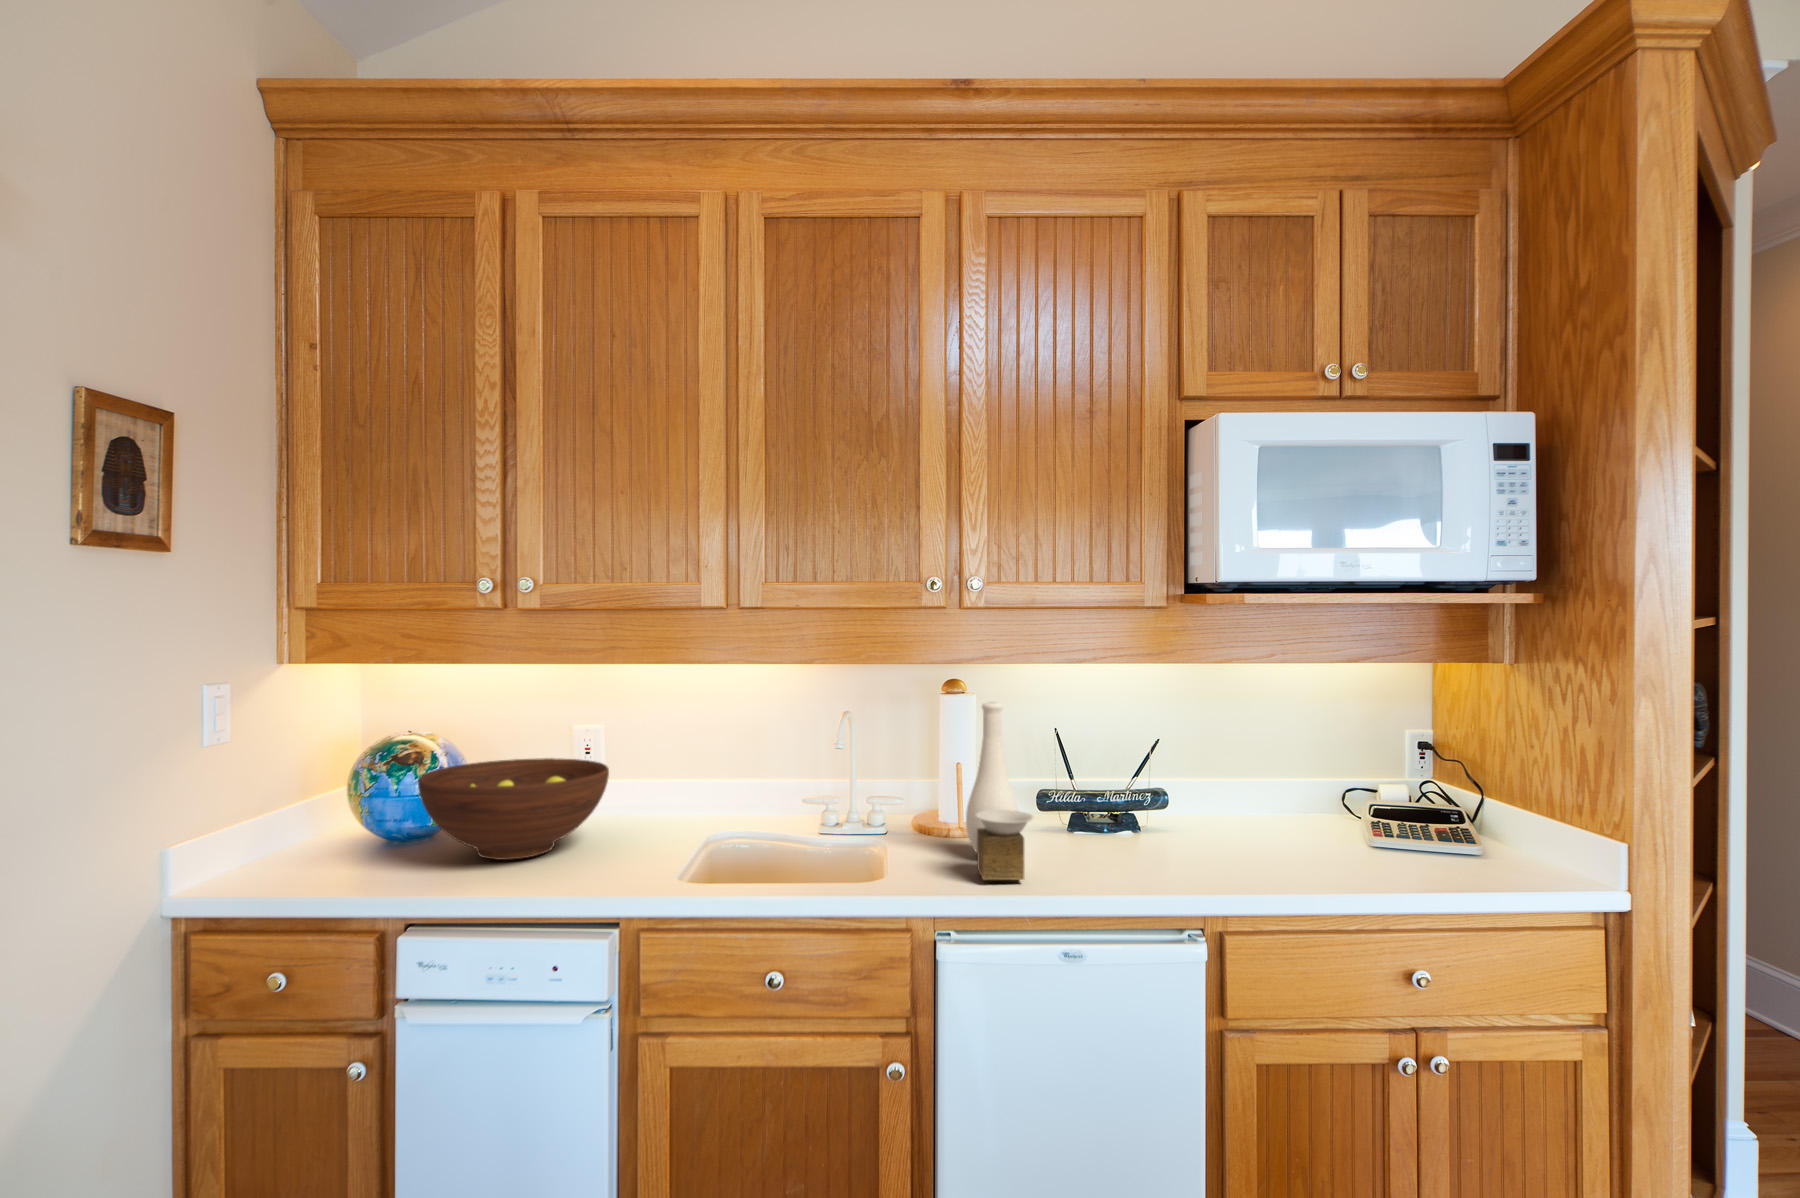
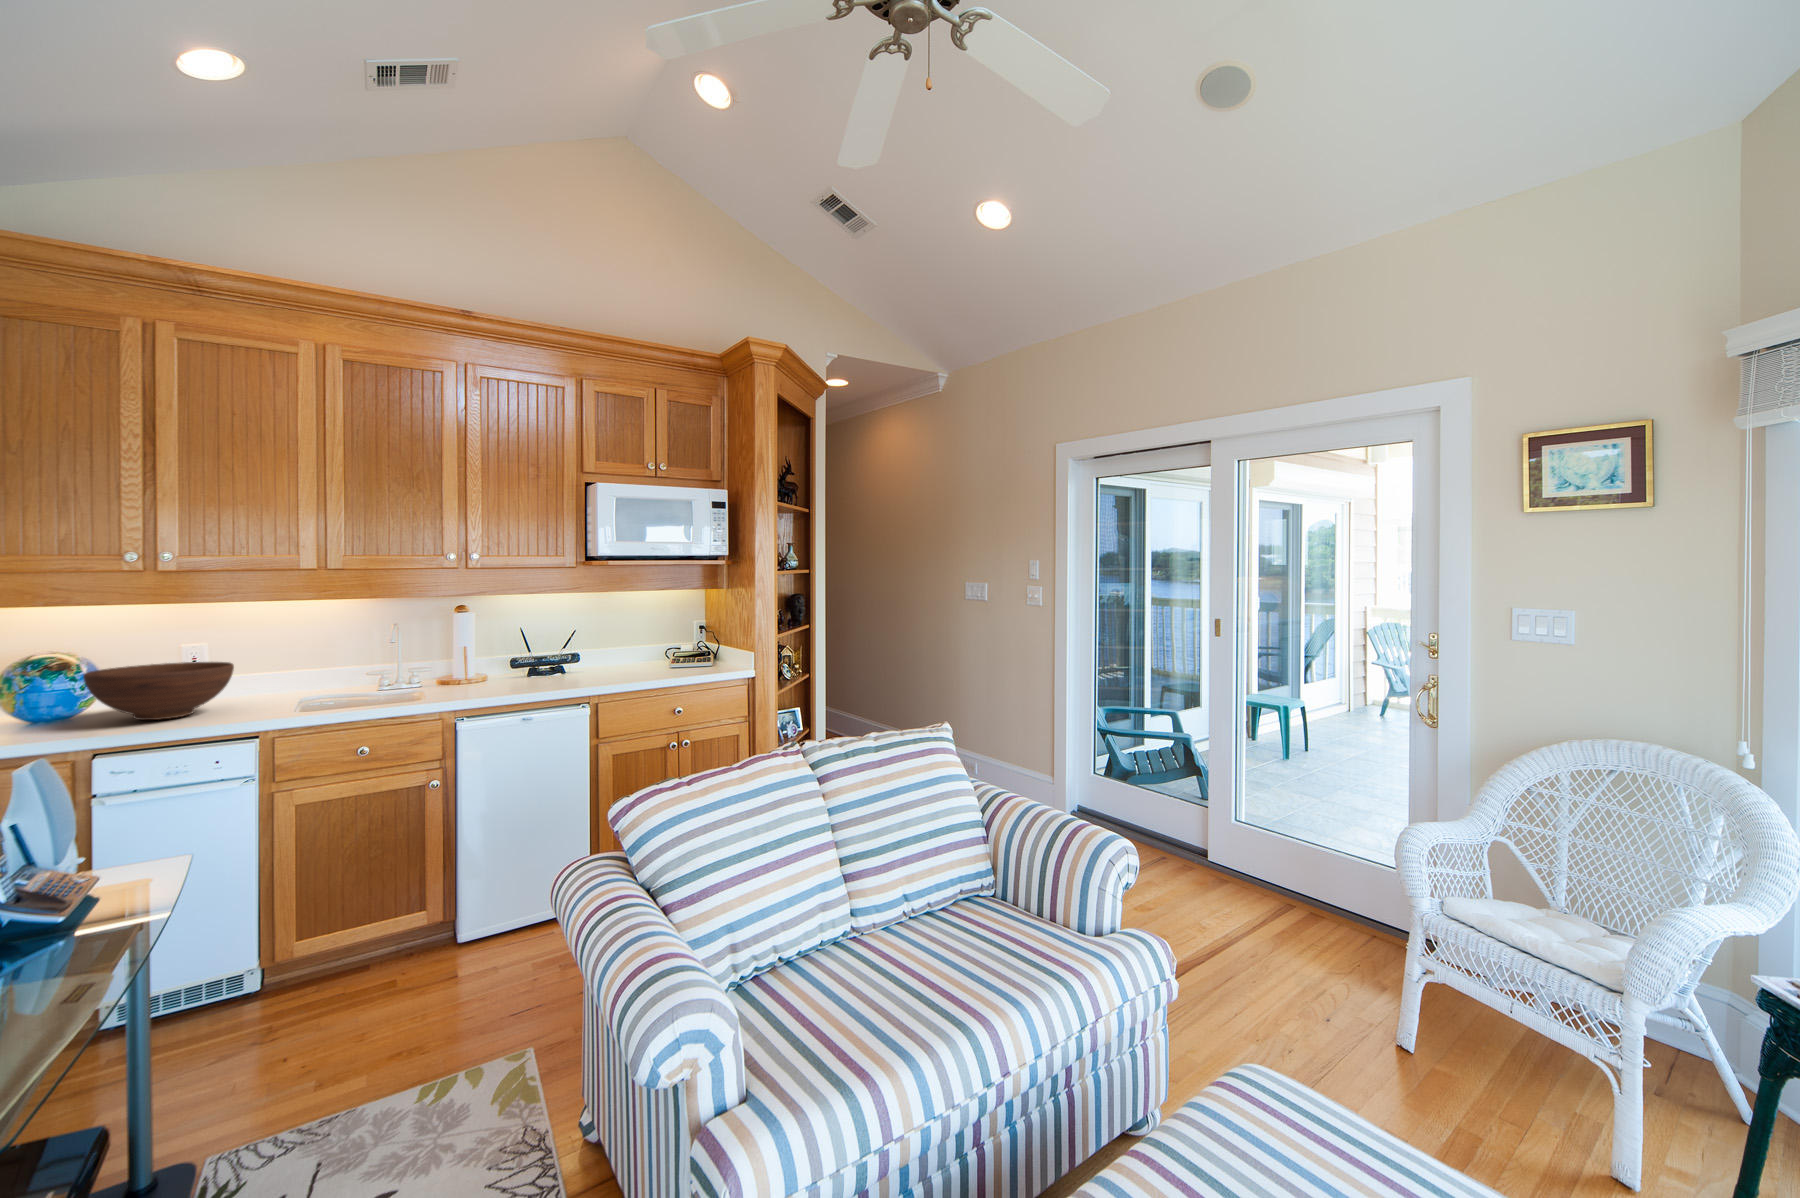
vase: present [966,702,1033,880] -> none [475,613,514,693]

